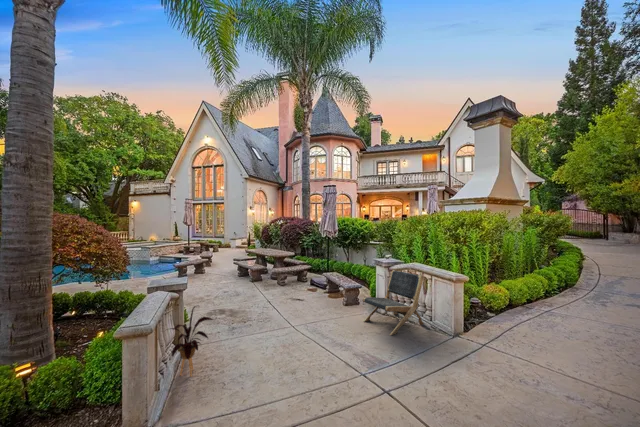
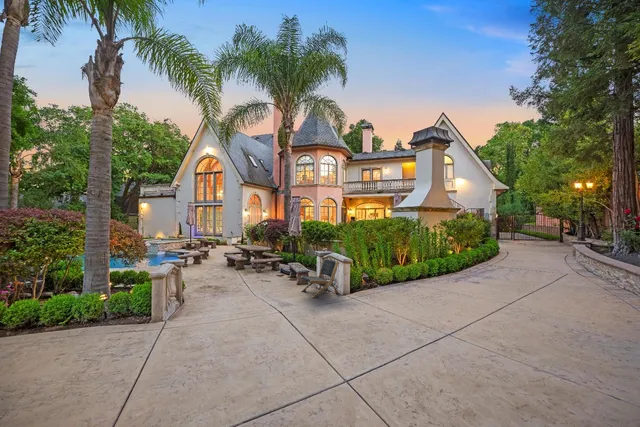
house plant: present [171,307,213,376] -> none [172,273,201,312]

